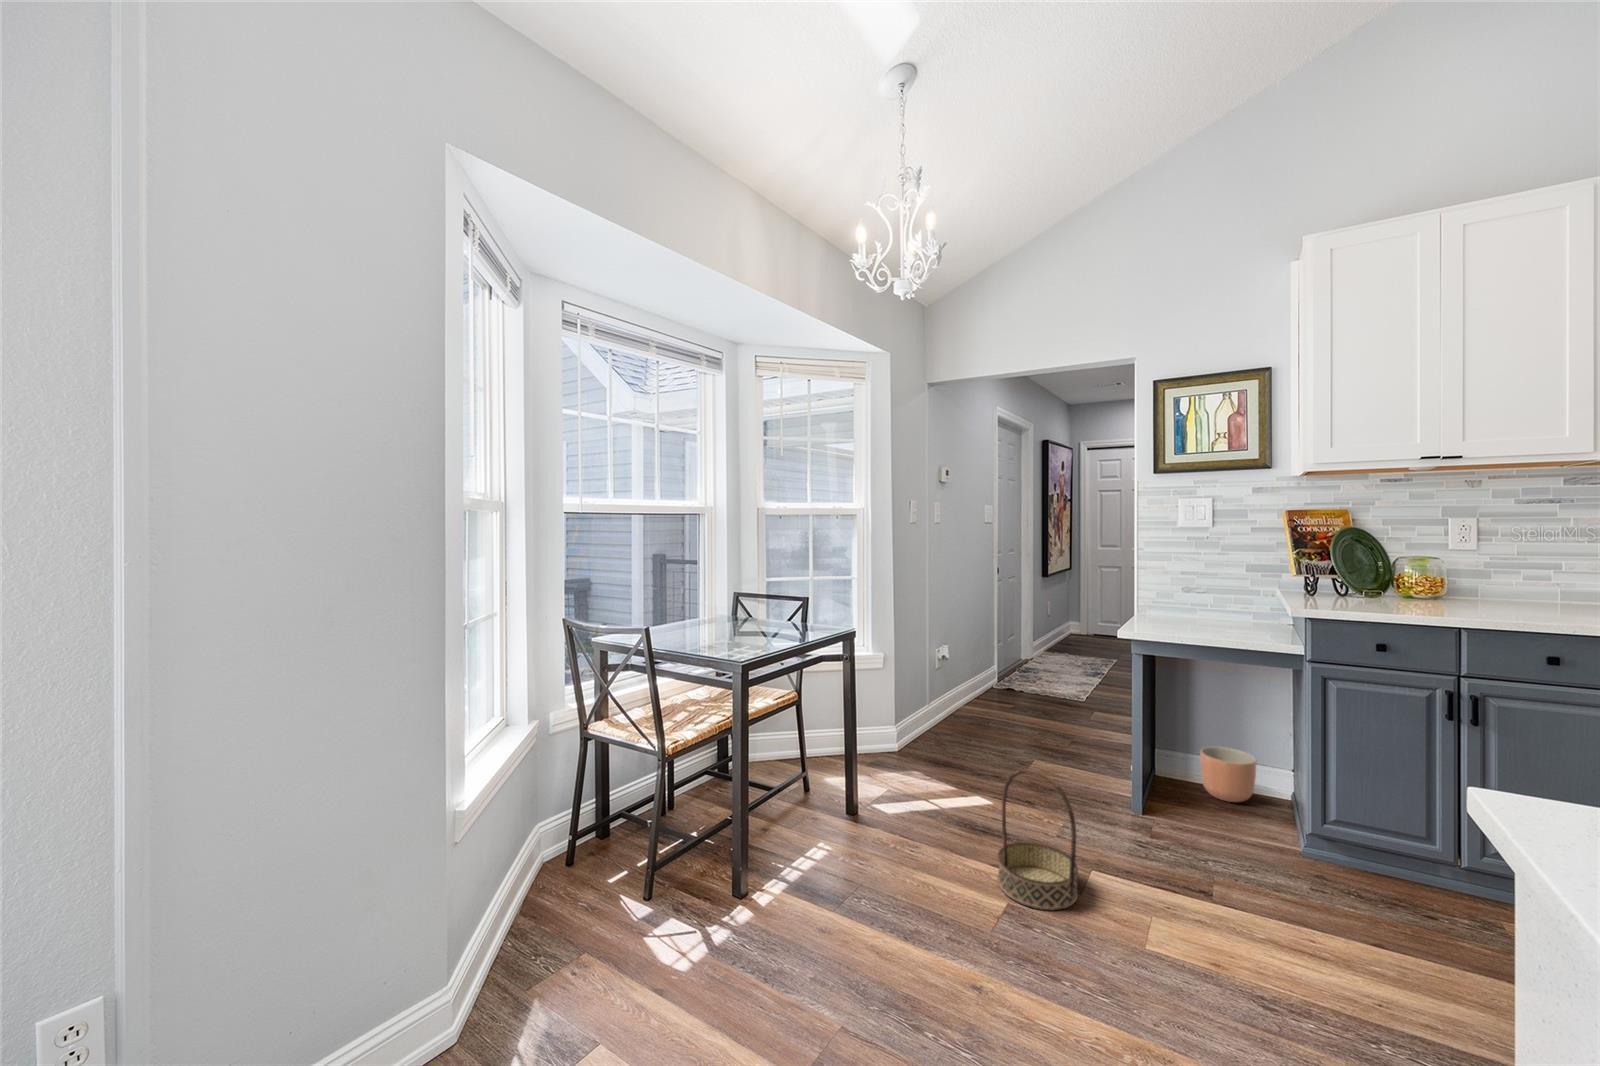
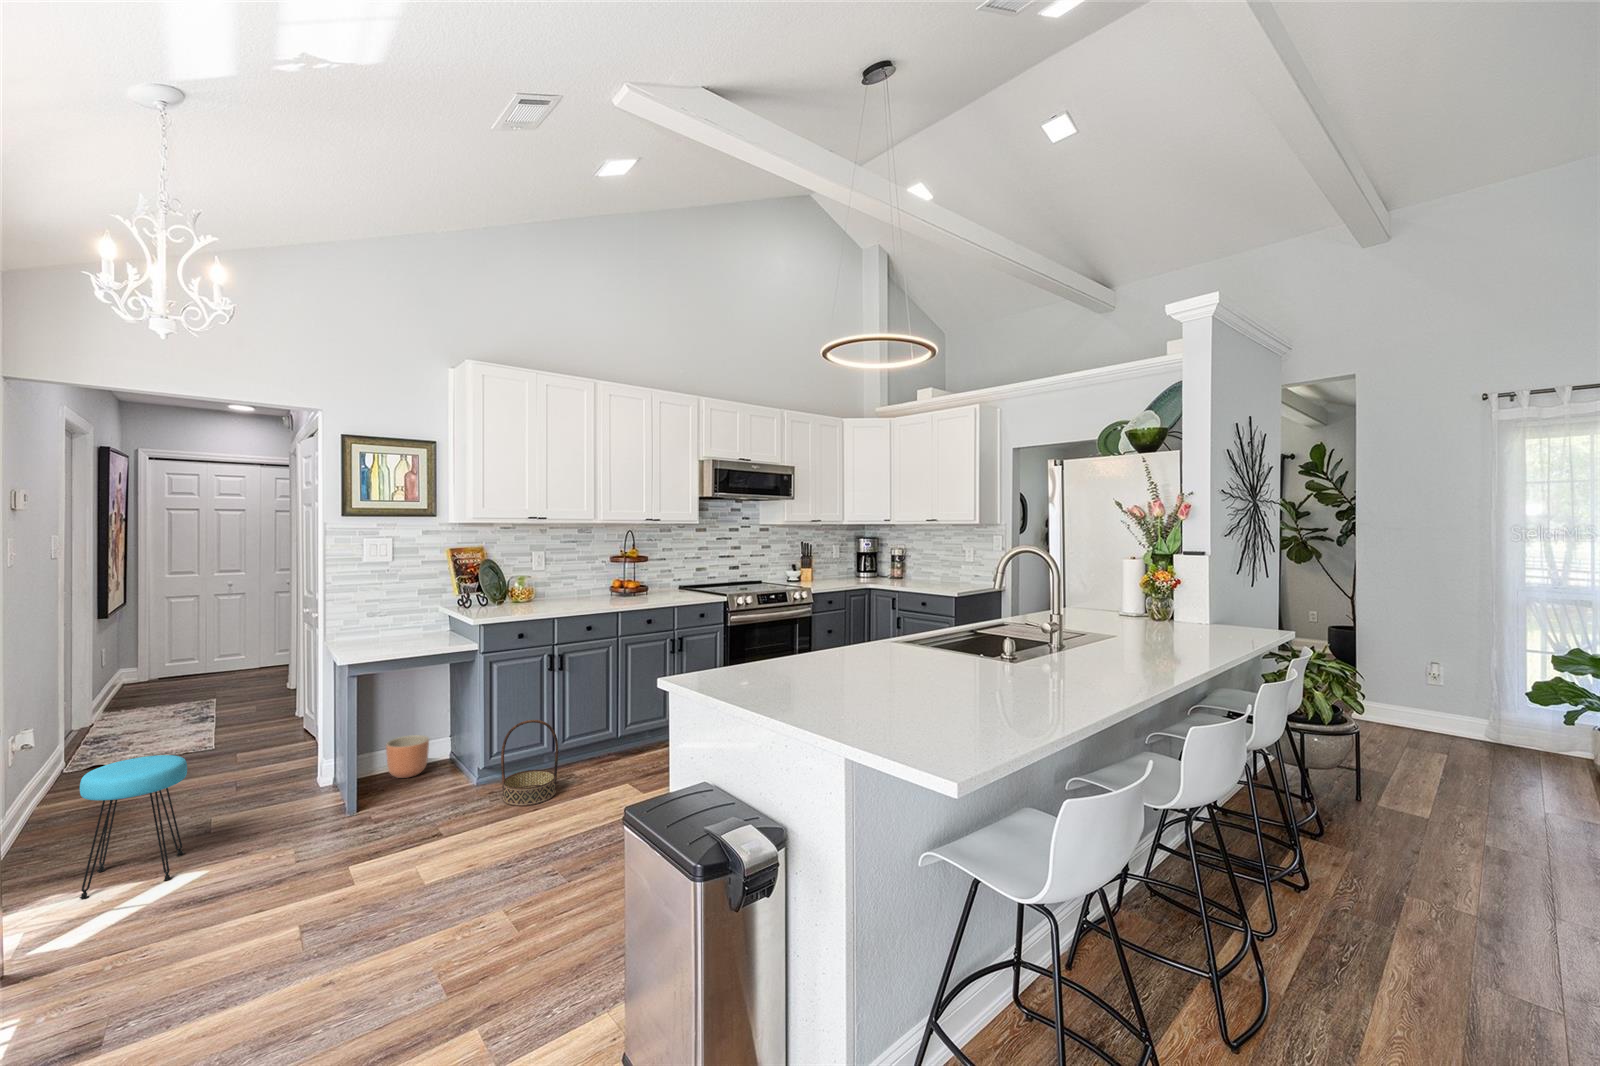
stool: none [924,684,996,797] -> present [80,755,187,898]
basket: present [998,769,1078,910] -> present [501,720,558,806]

